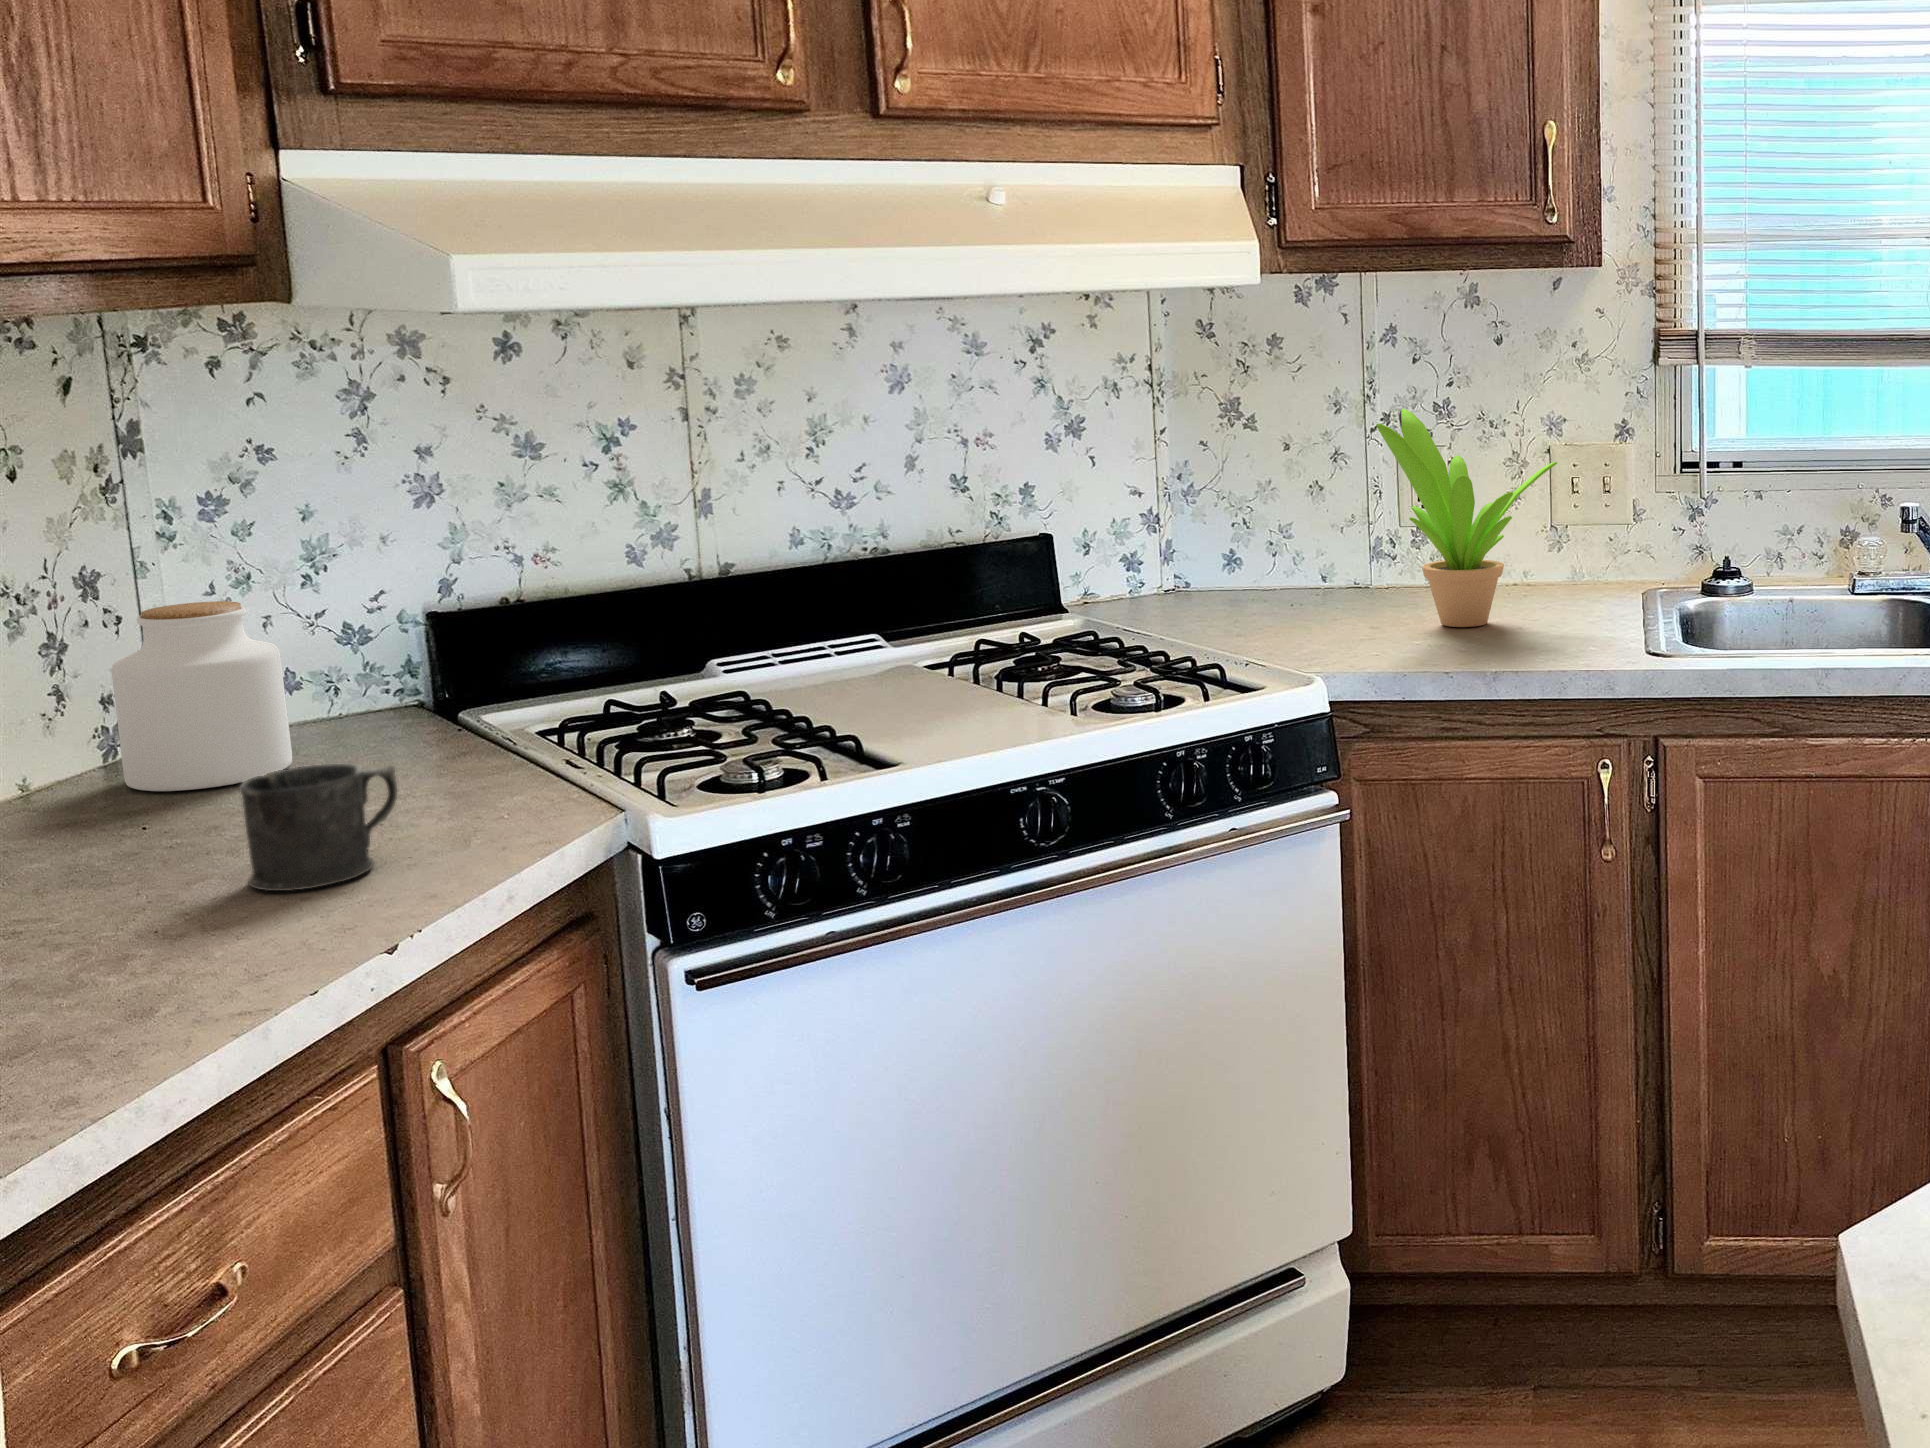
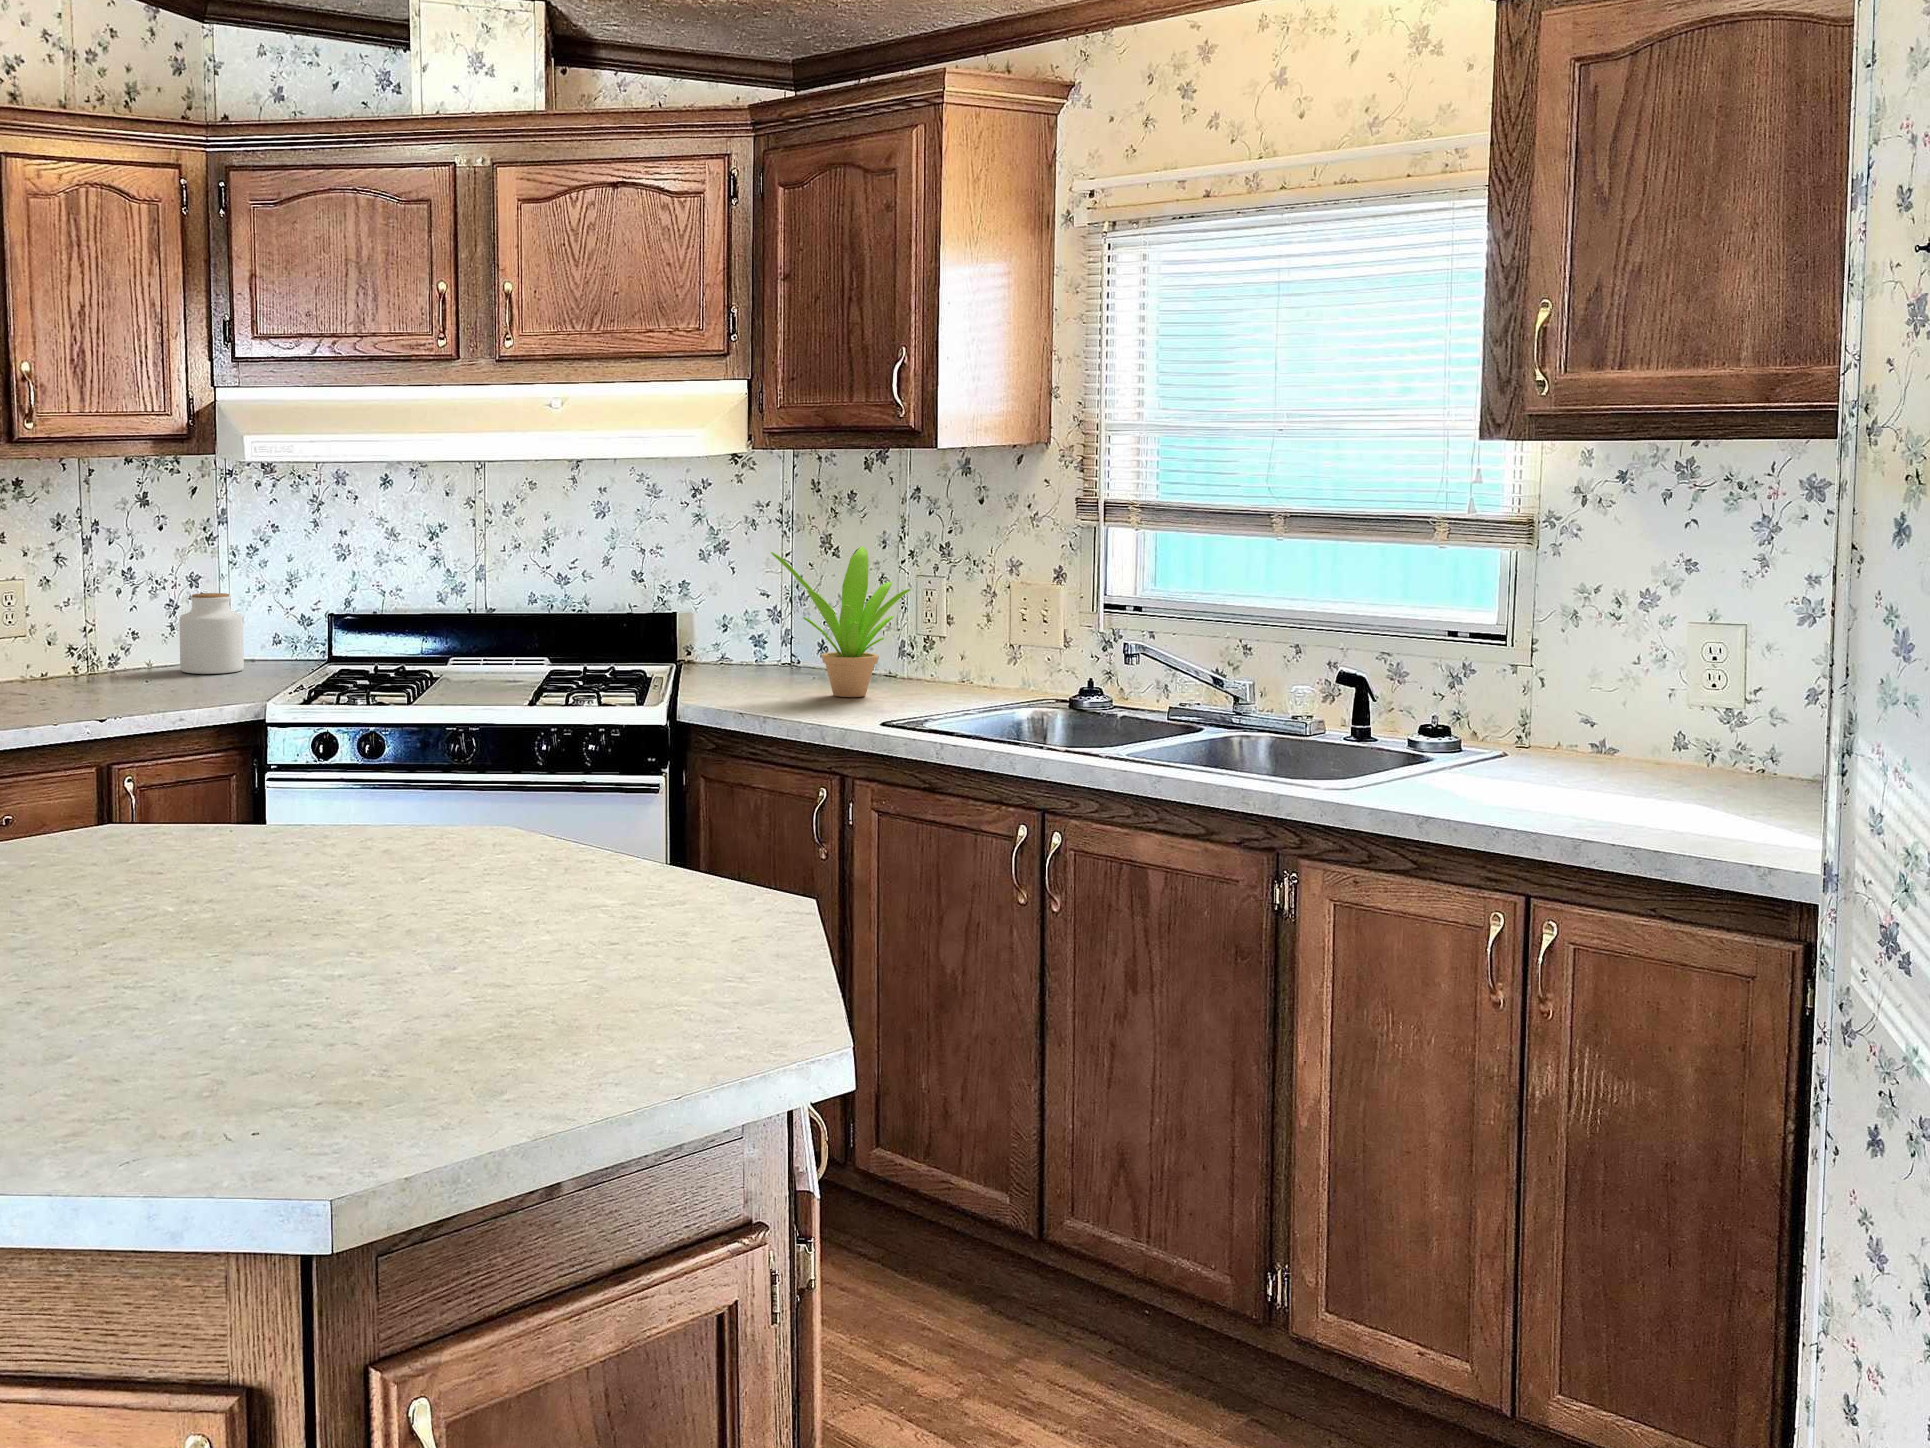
mug: present [239,764,397,891] -> none [128,655,184,702]

